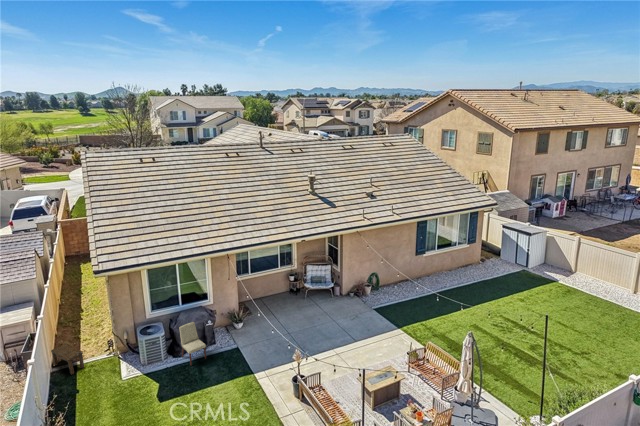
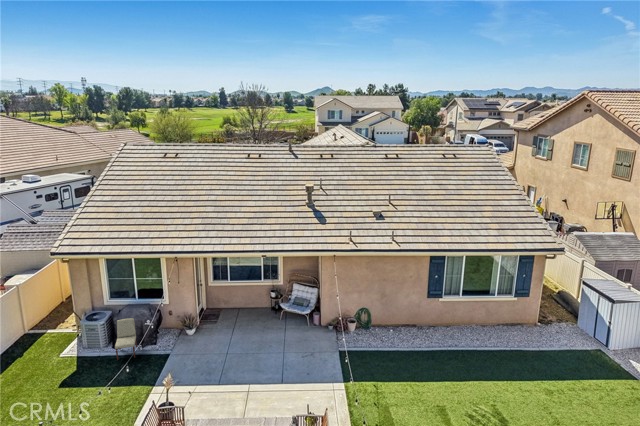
bench: present [51,343,84,375] -> none [30,310,48,340]

